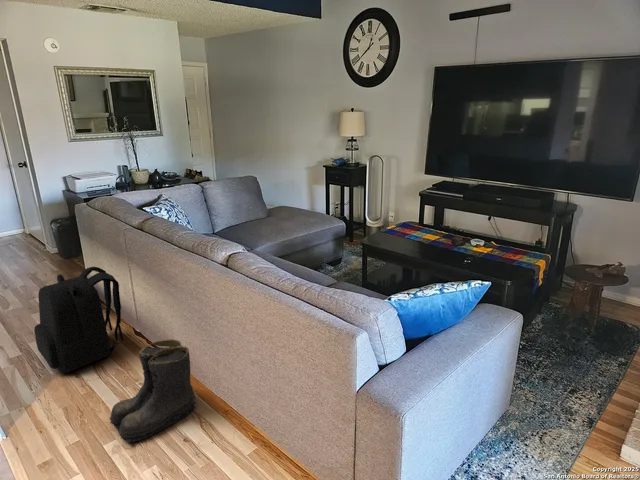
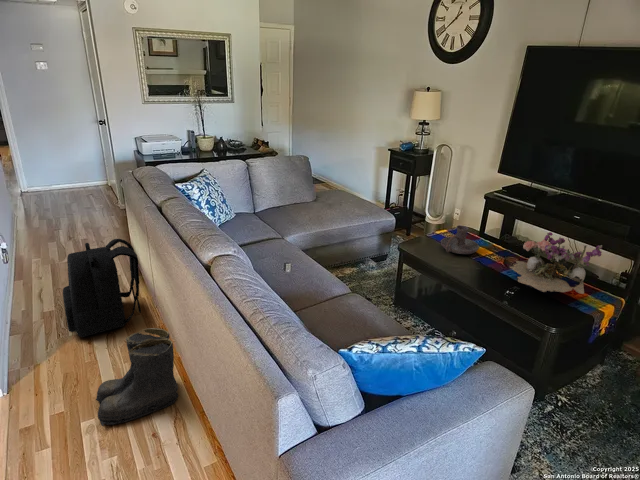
flower arrangement: none [460,209,530,256] -> present [510,232,602,294]
candle holder: none [396,217,428,240] -> present [441,225,479,254]

